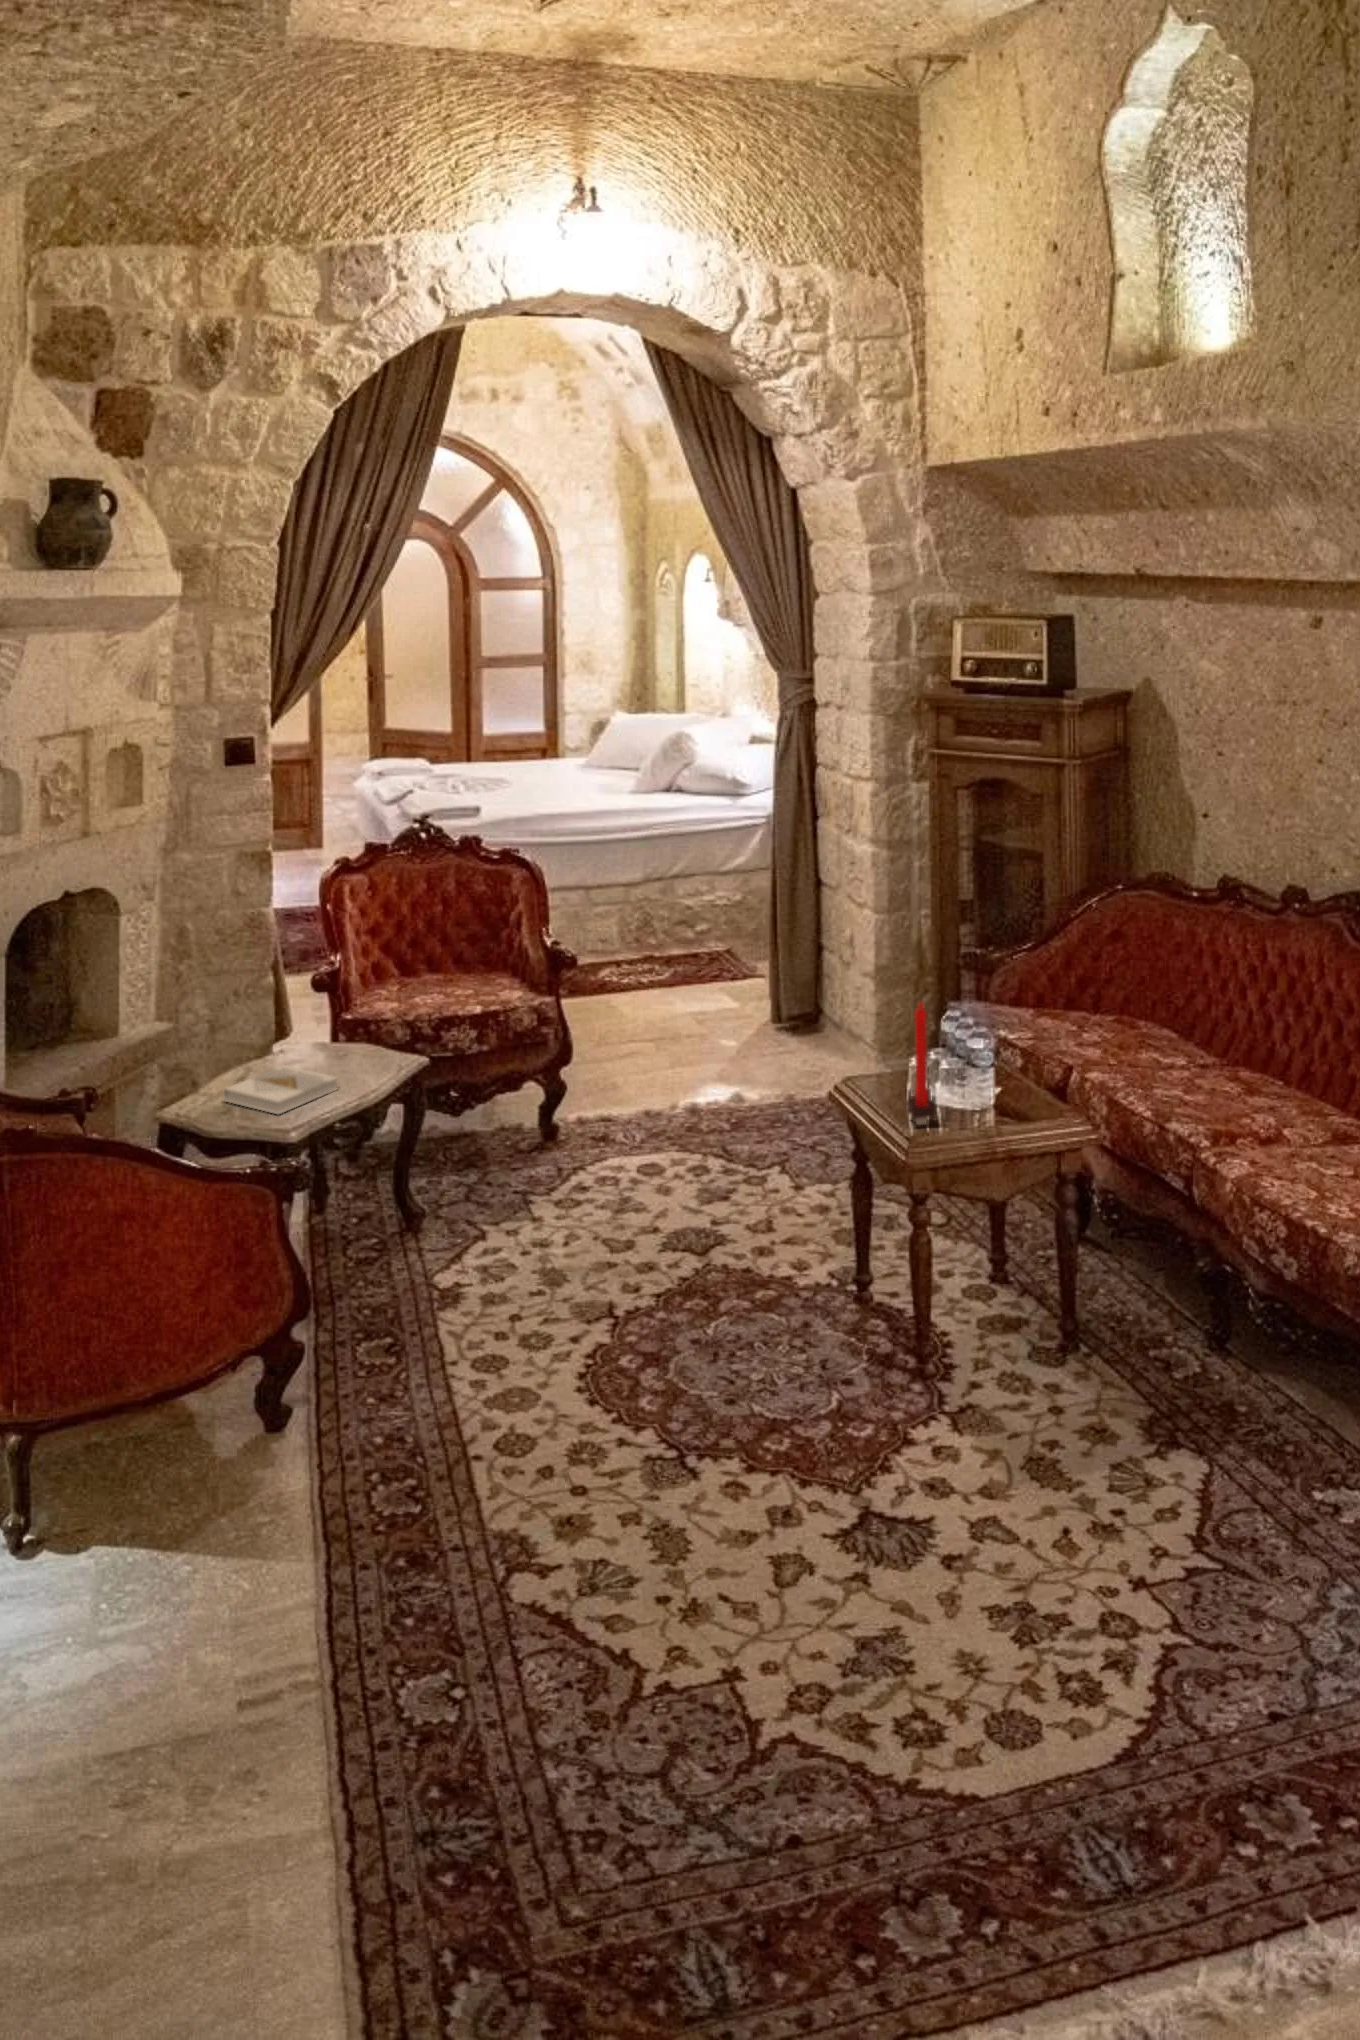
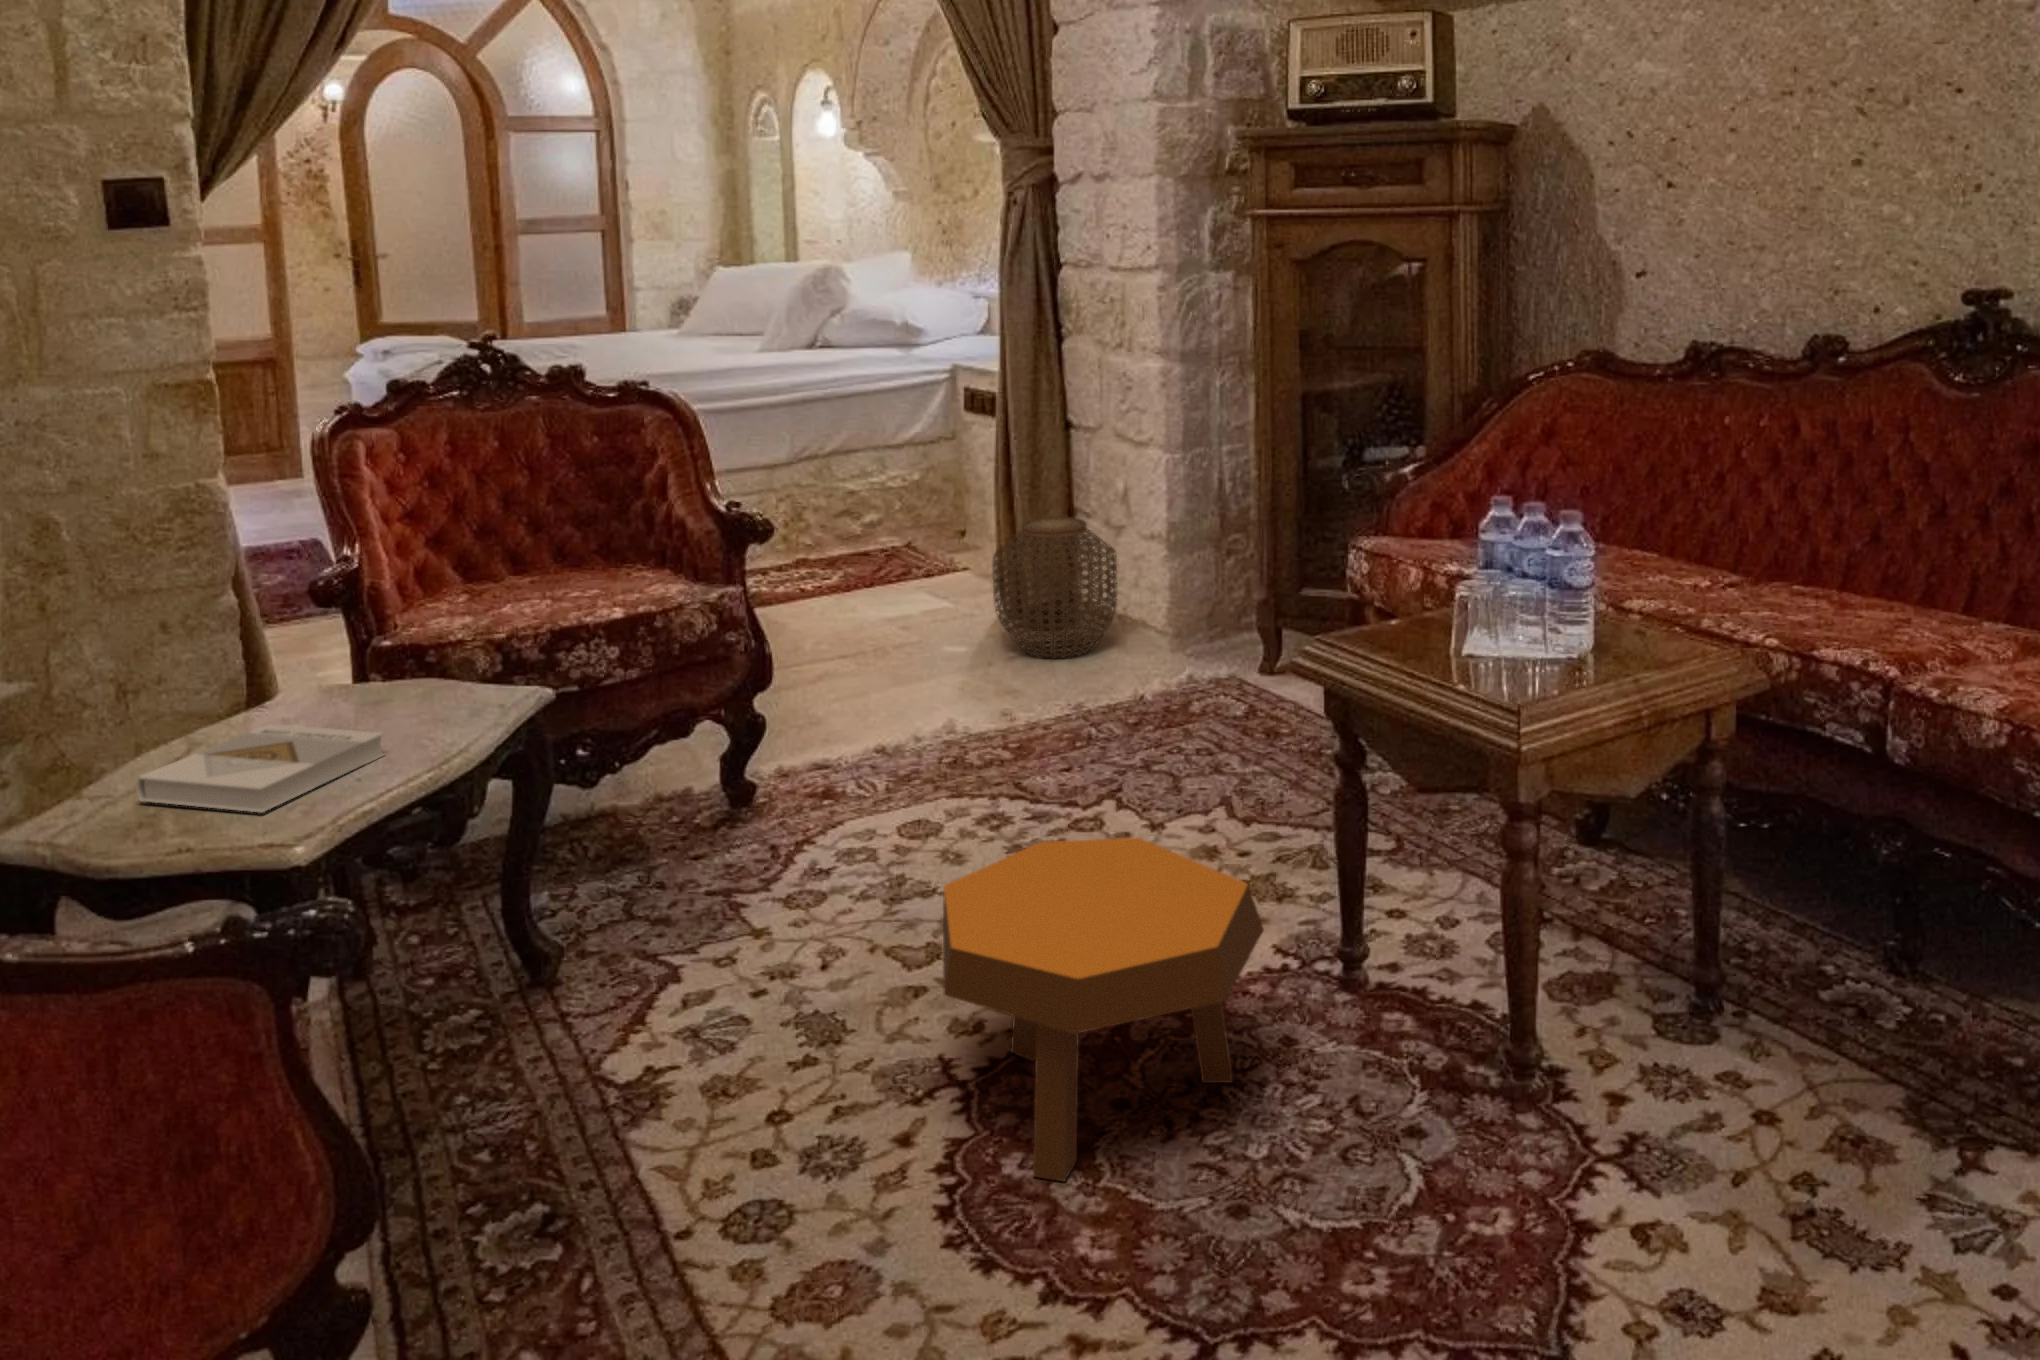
woven basket: none [750,952,839,1059] -> present [993,517,1117,658]
candle: present [907,1003,936,1125] -> none [1476,484,1535,692]
footstool: none [596,1183,785,1372] -> present [943,838,1264,1181]

